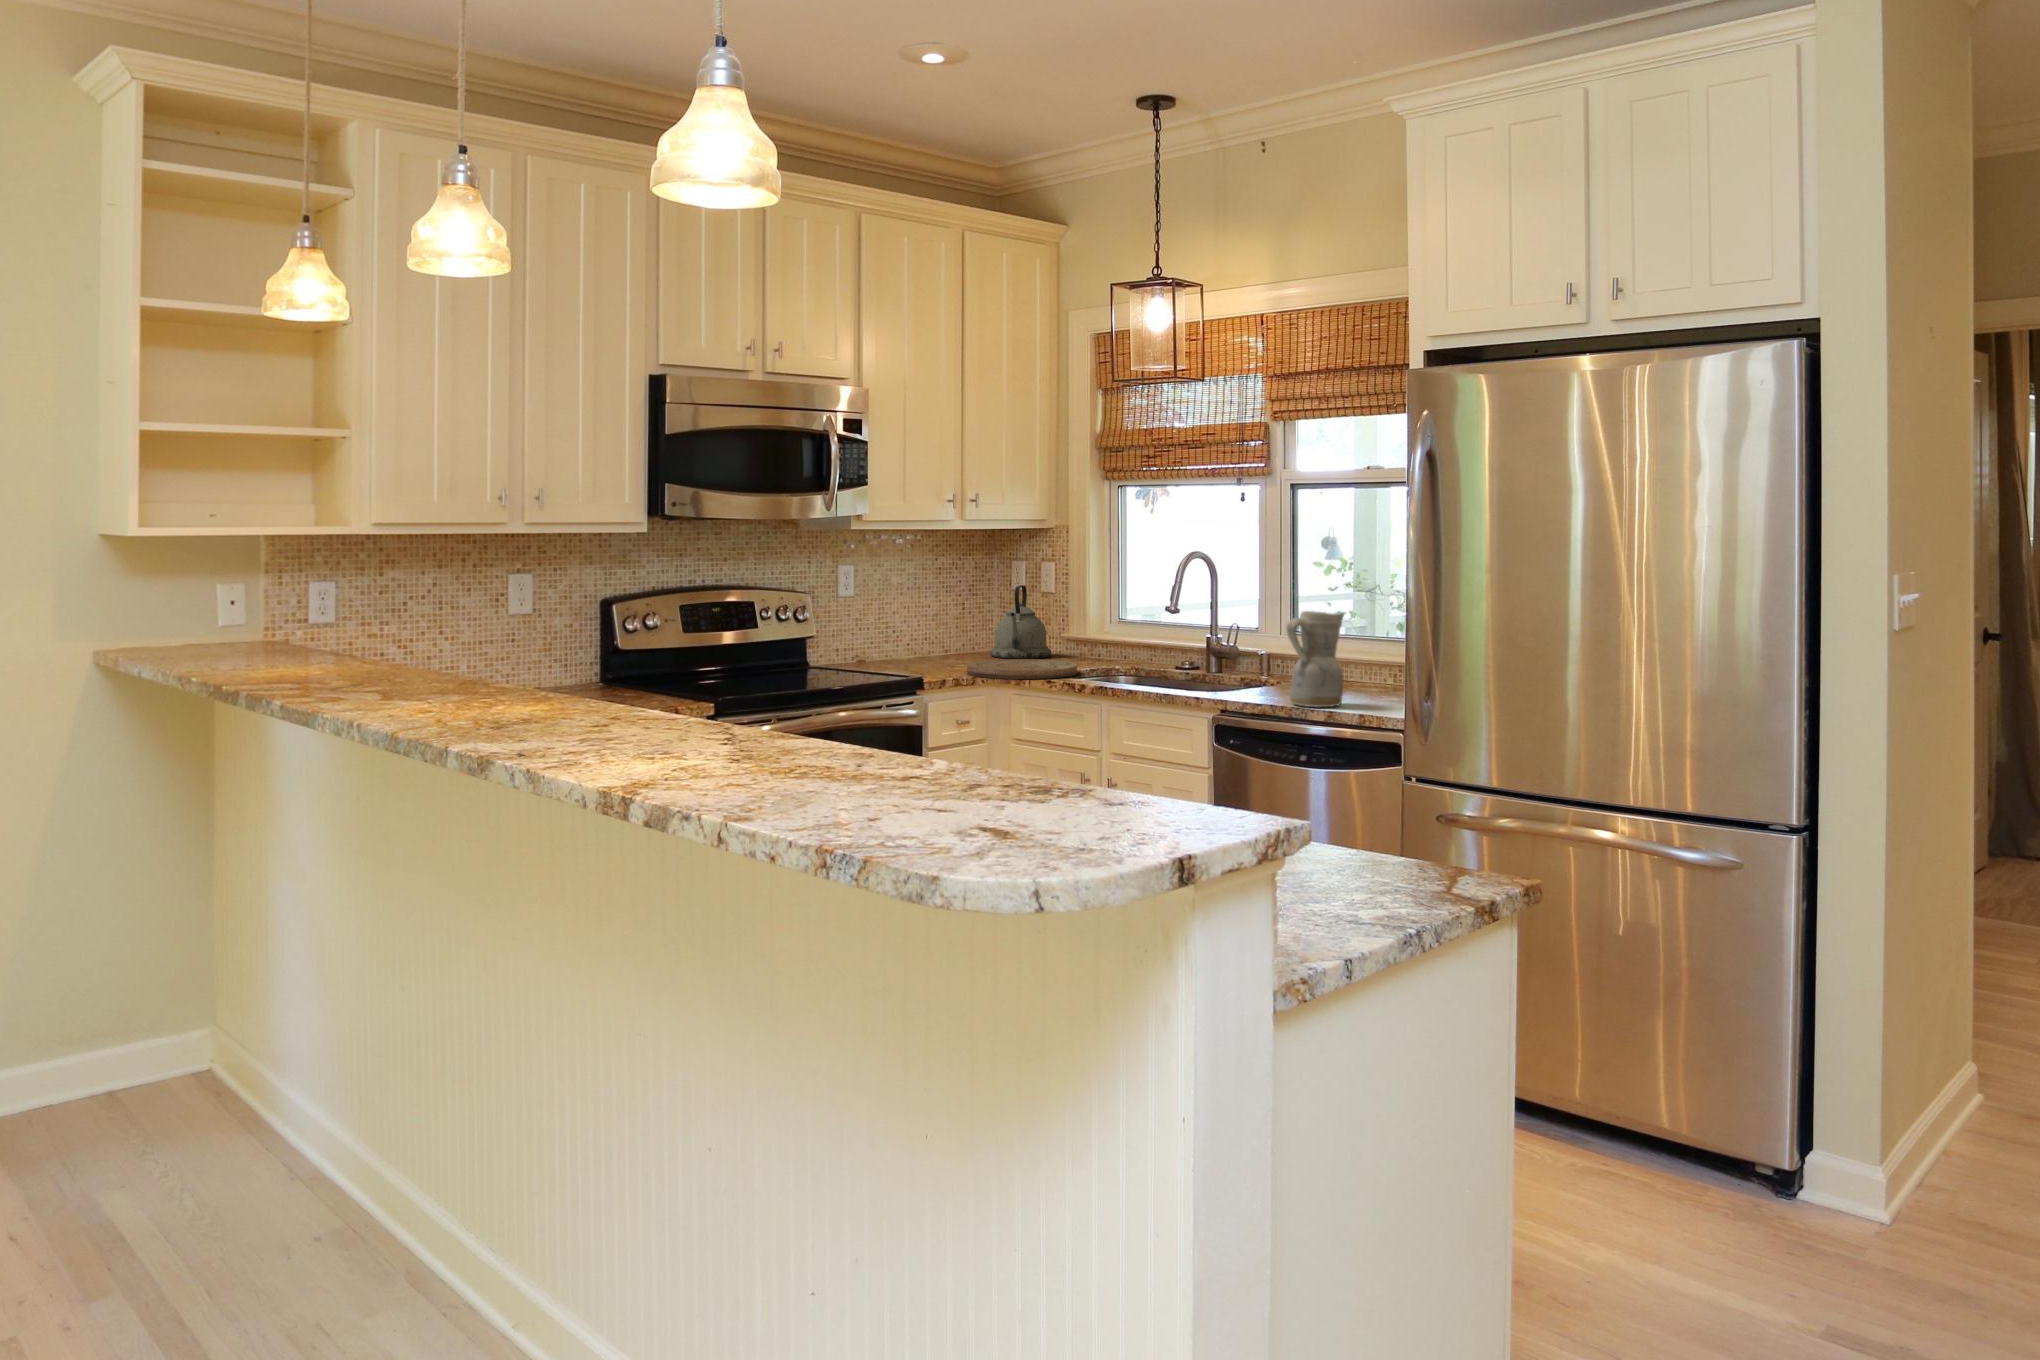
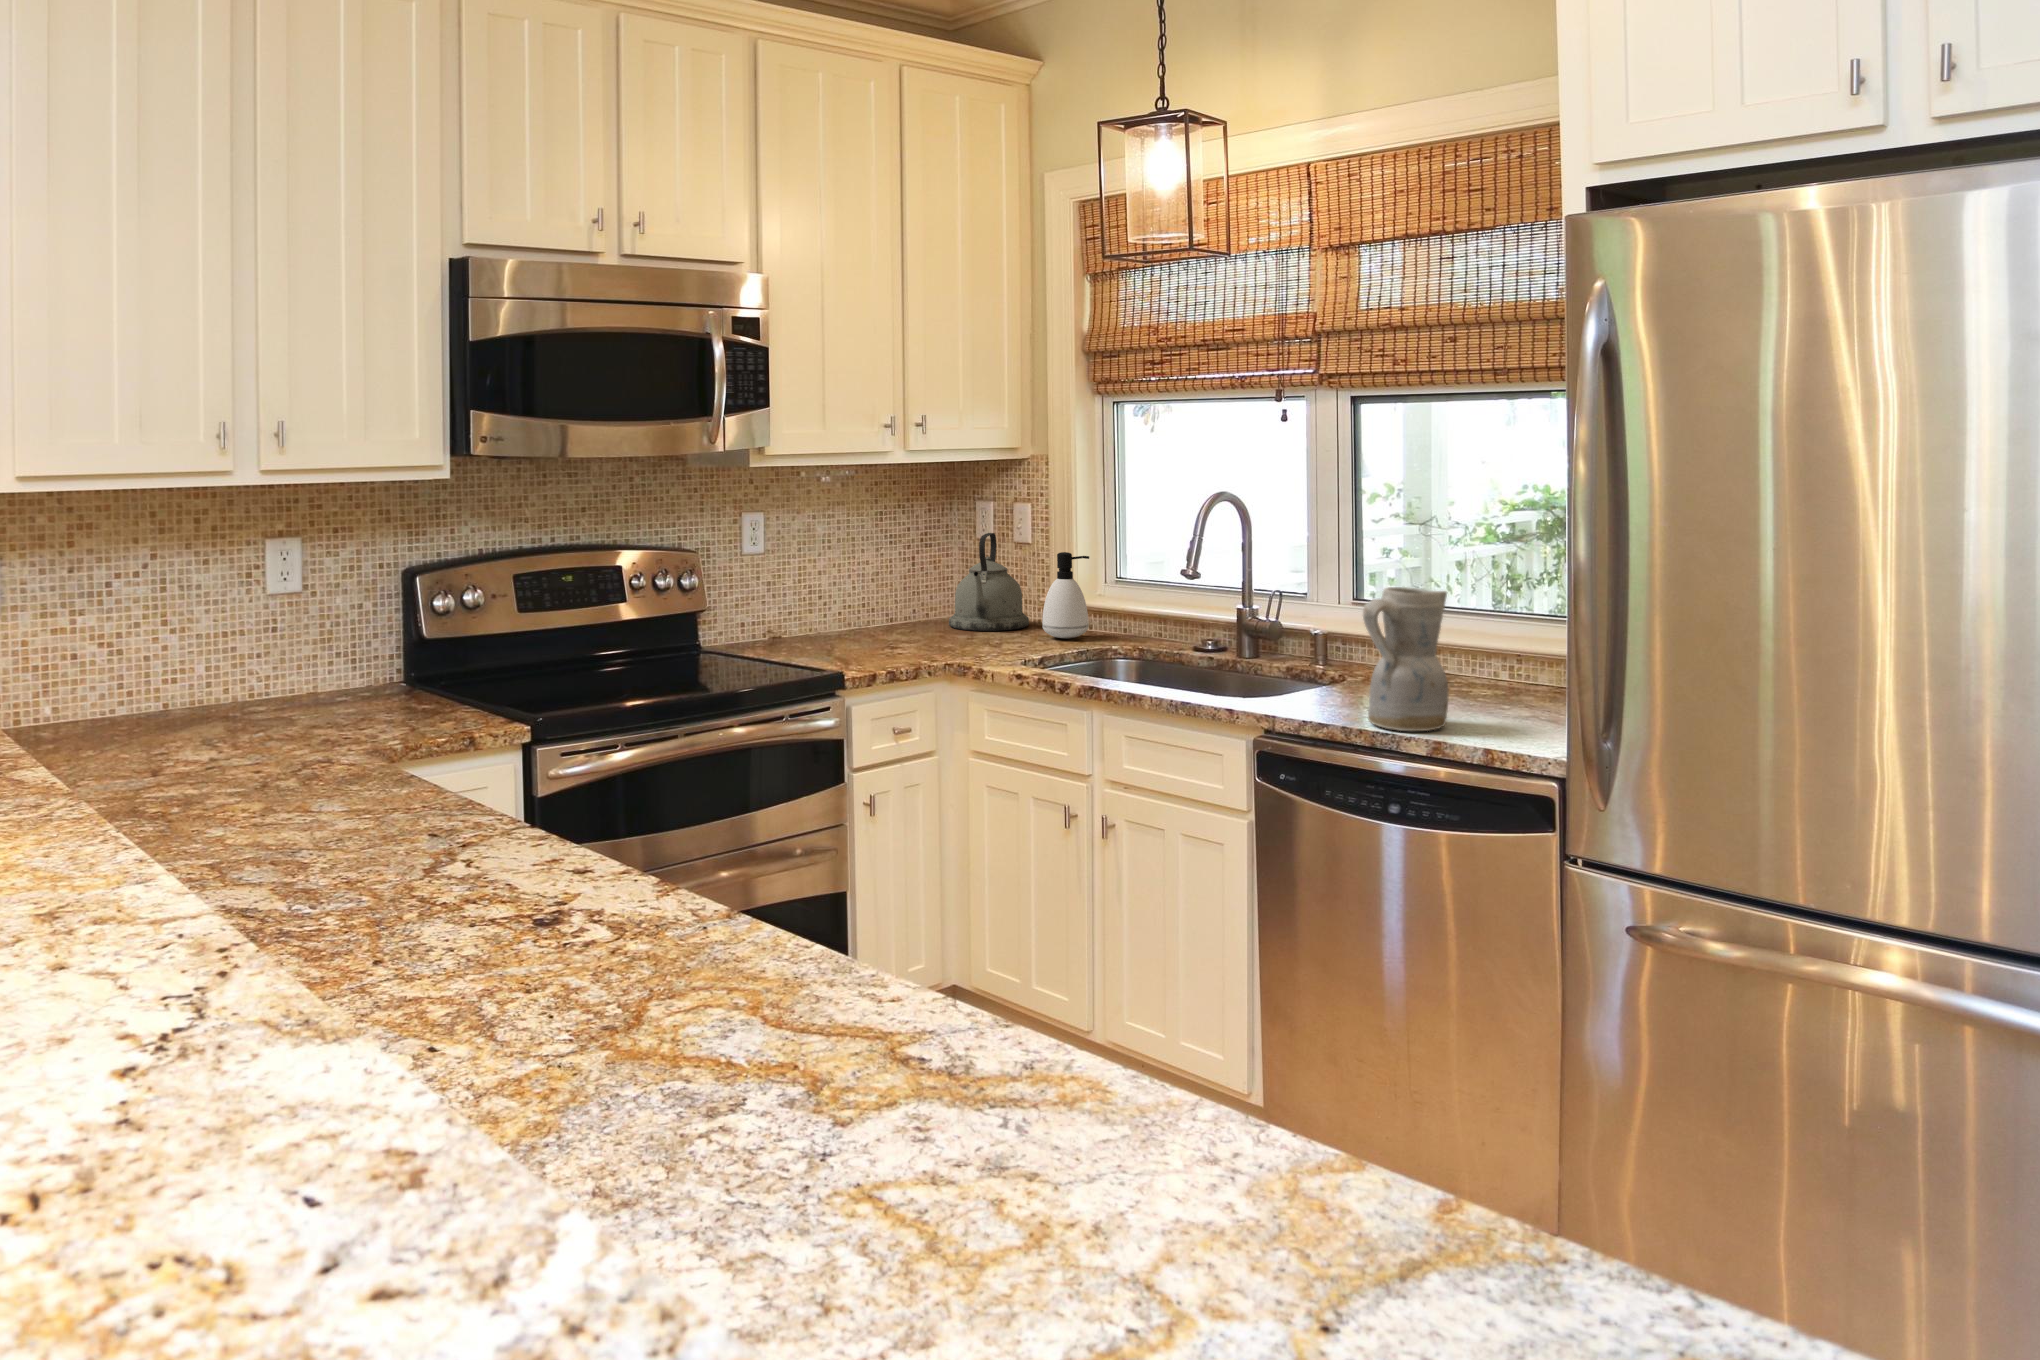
soap dispenser: none [1063,598,1098,663] -> present [1042,552,1089,638]
cutting board: present [967,659,1077,679] -> none [910,637,1060,672]

